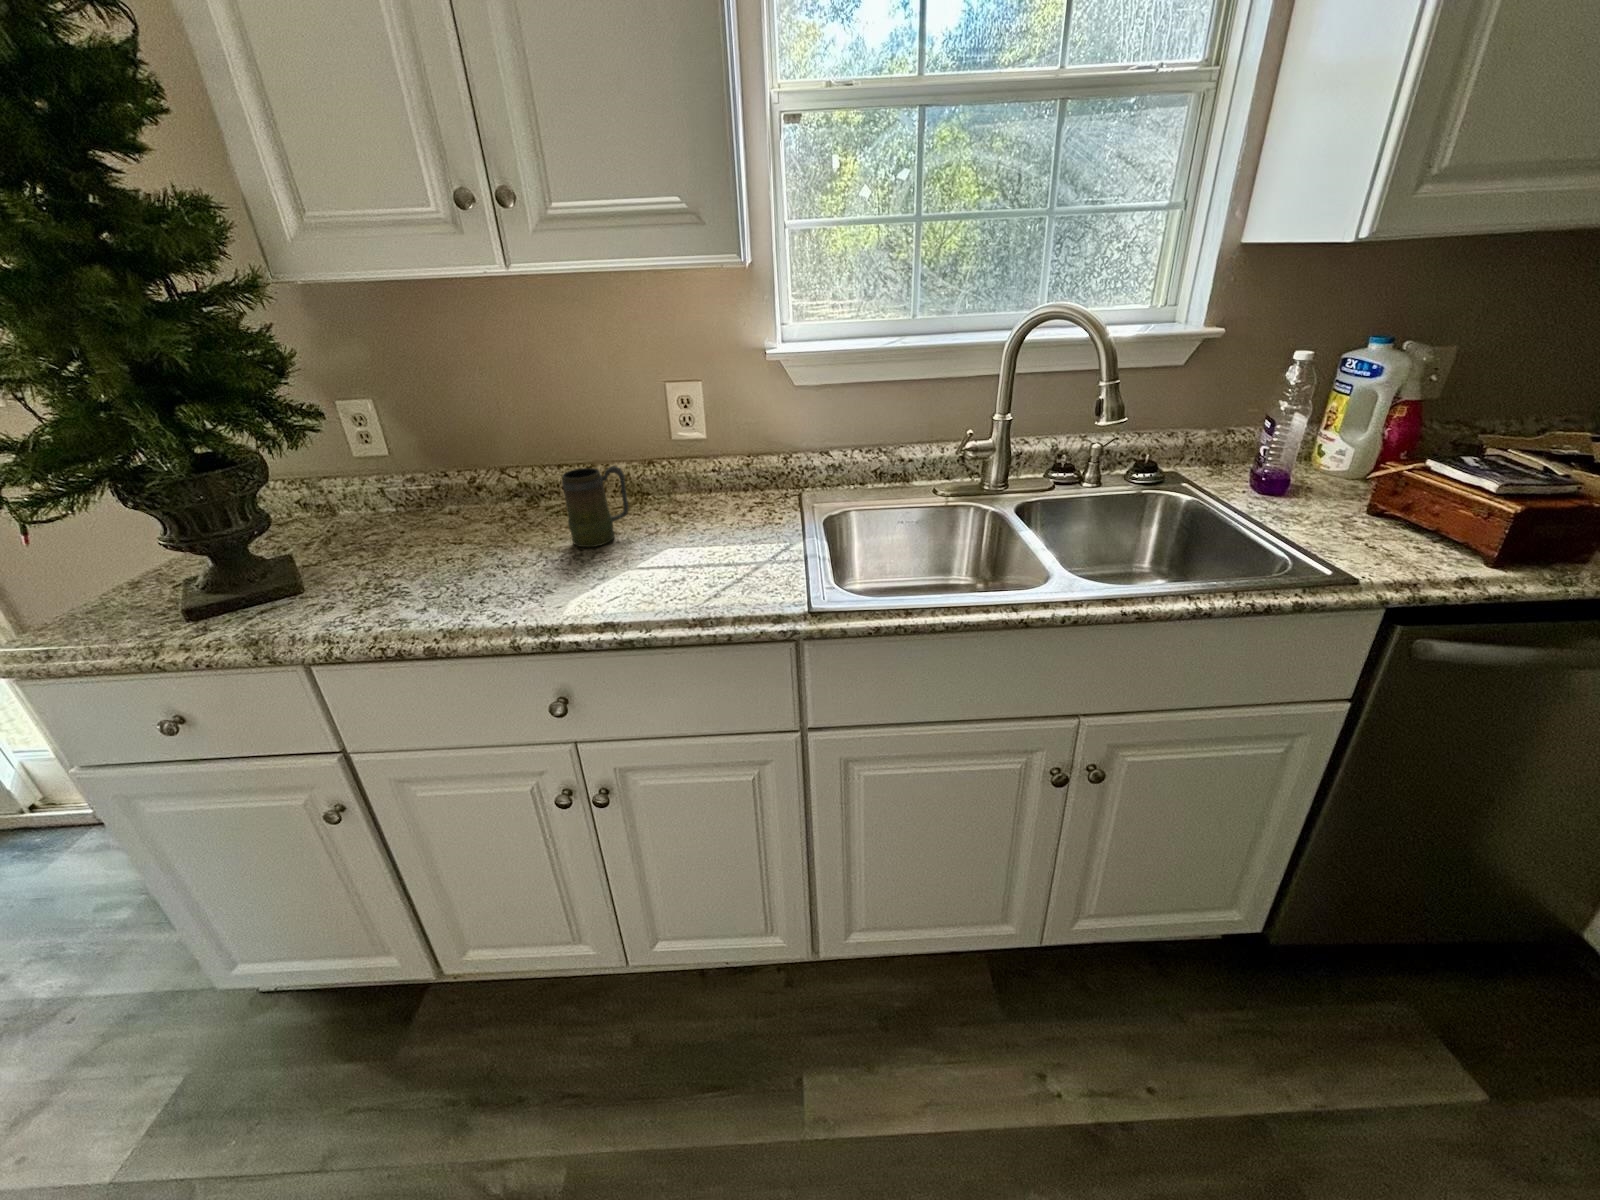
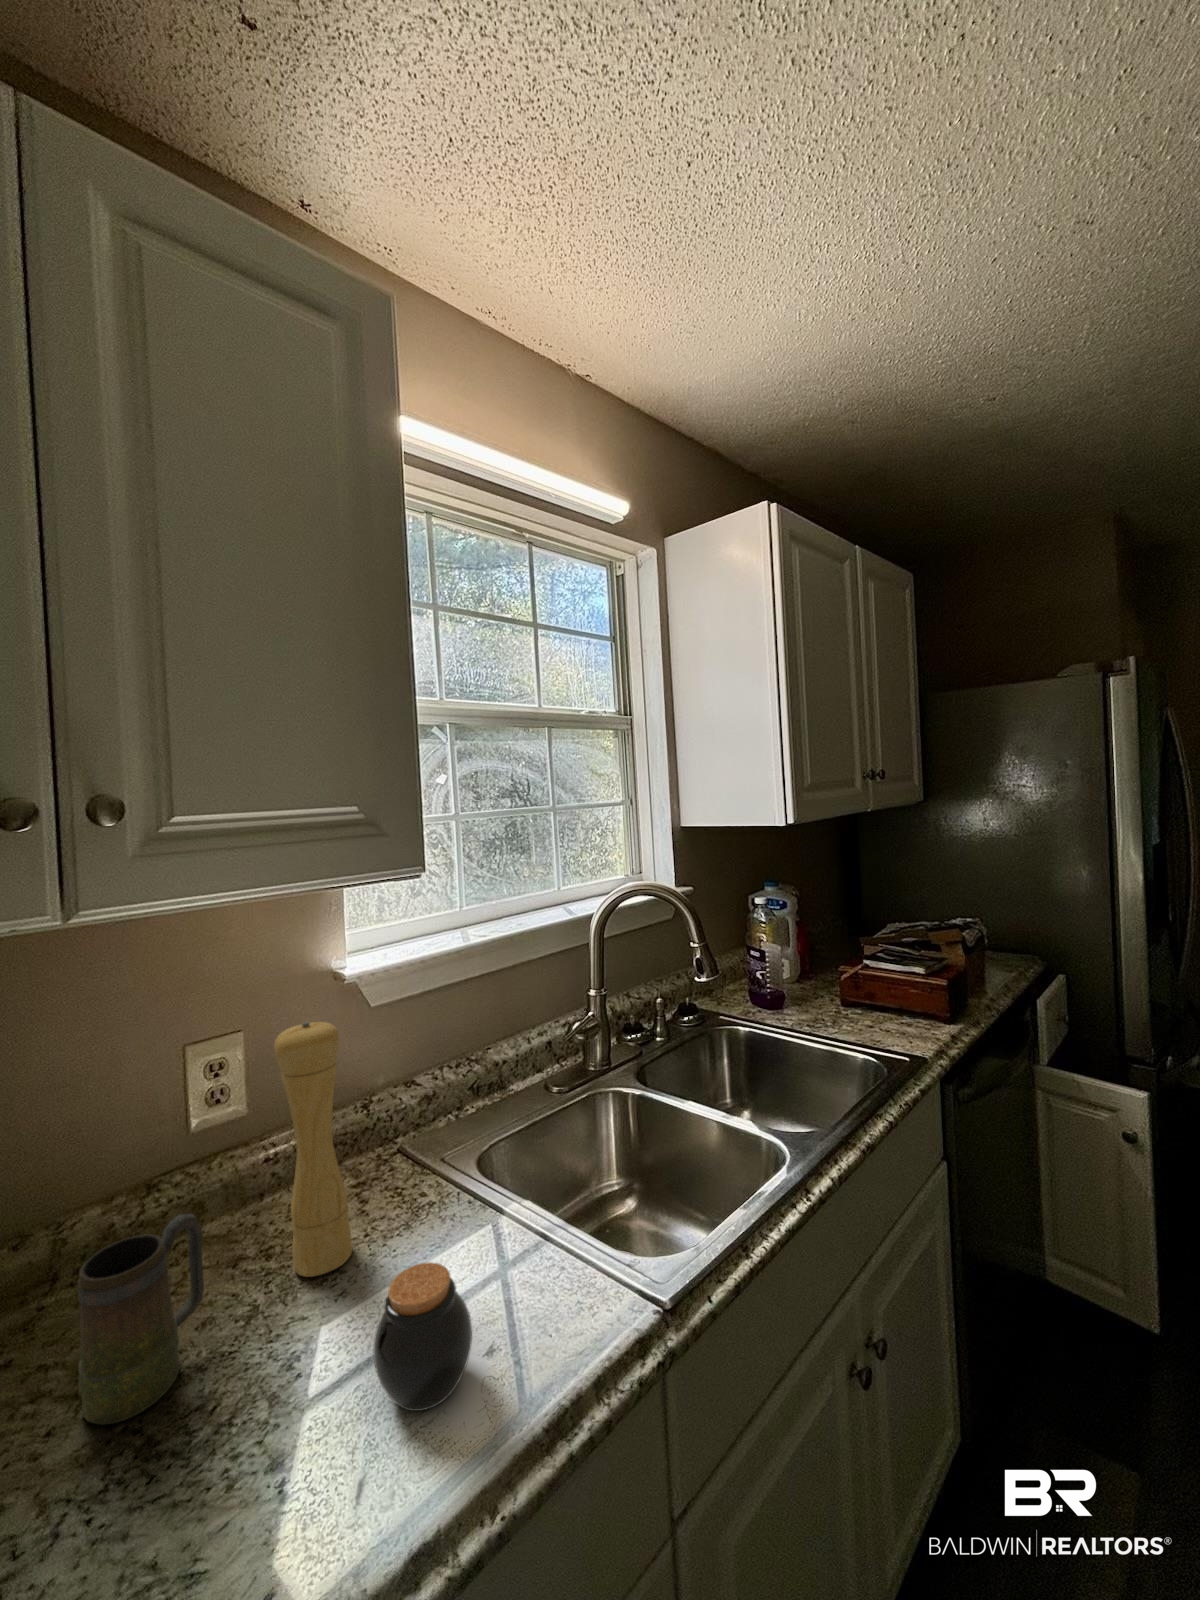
pepper mill: none [666,372,721,532] -> present [274,1022,352,1277]
jar: none [648,523,705,592] -> present [373,1262,472,1411]

